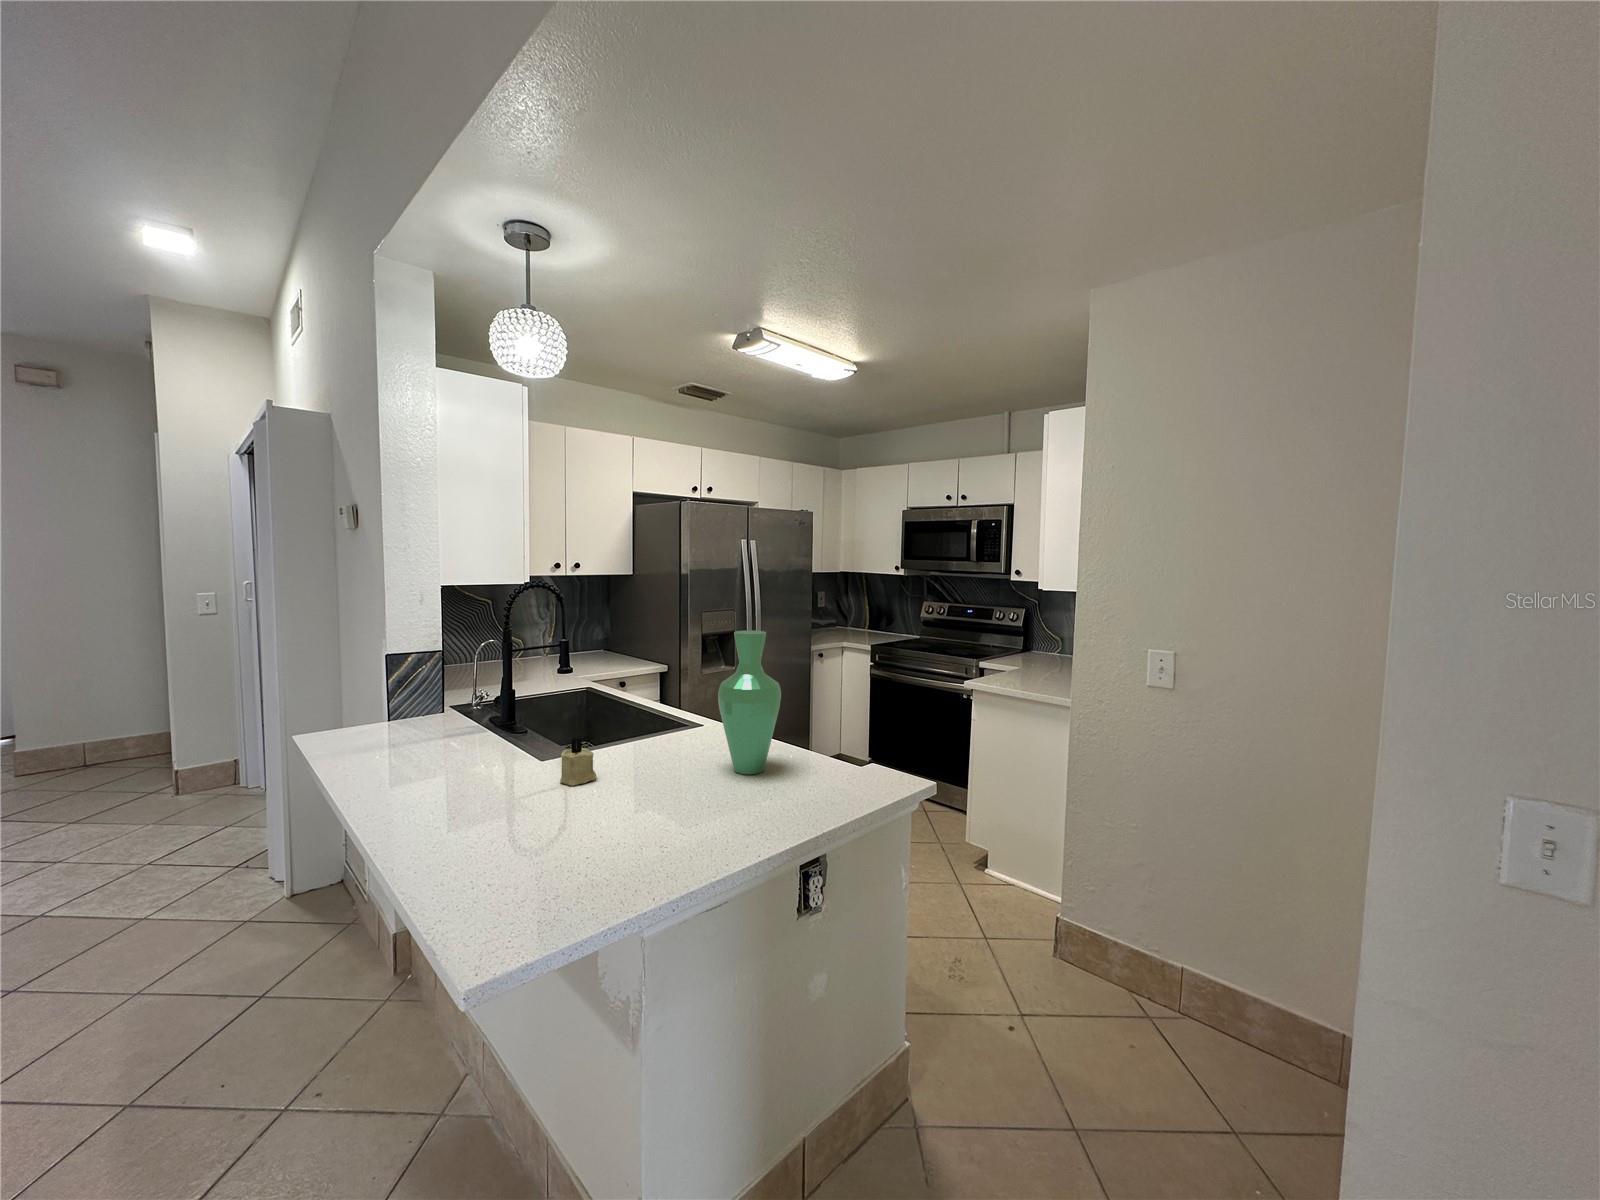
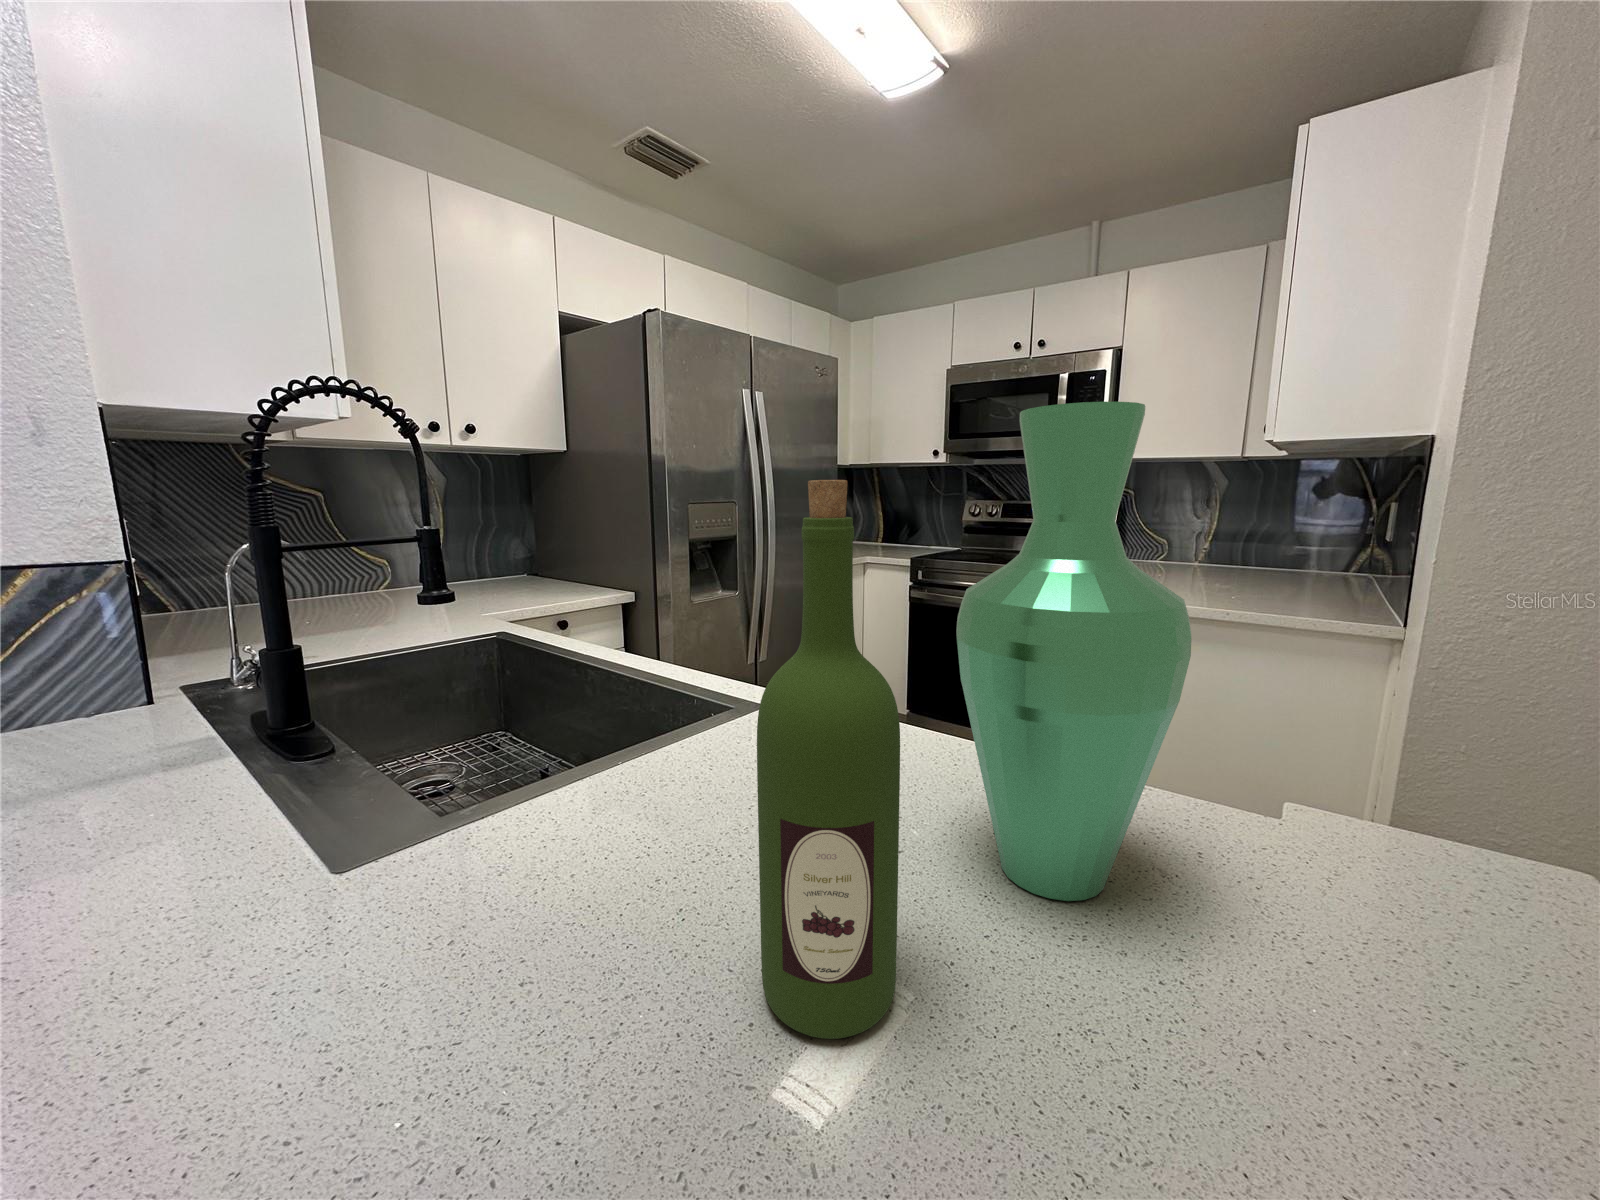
wine bottle: none [648,656,682,787] -> present [757,480,900,1039]
candle: present [560,738,596,786] -> none [372,847,546,1081]

